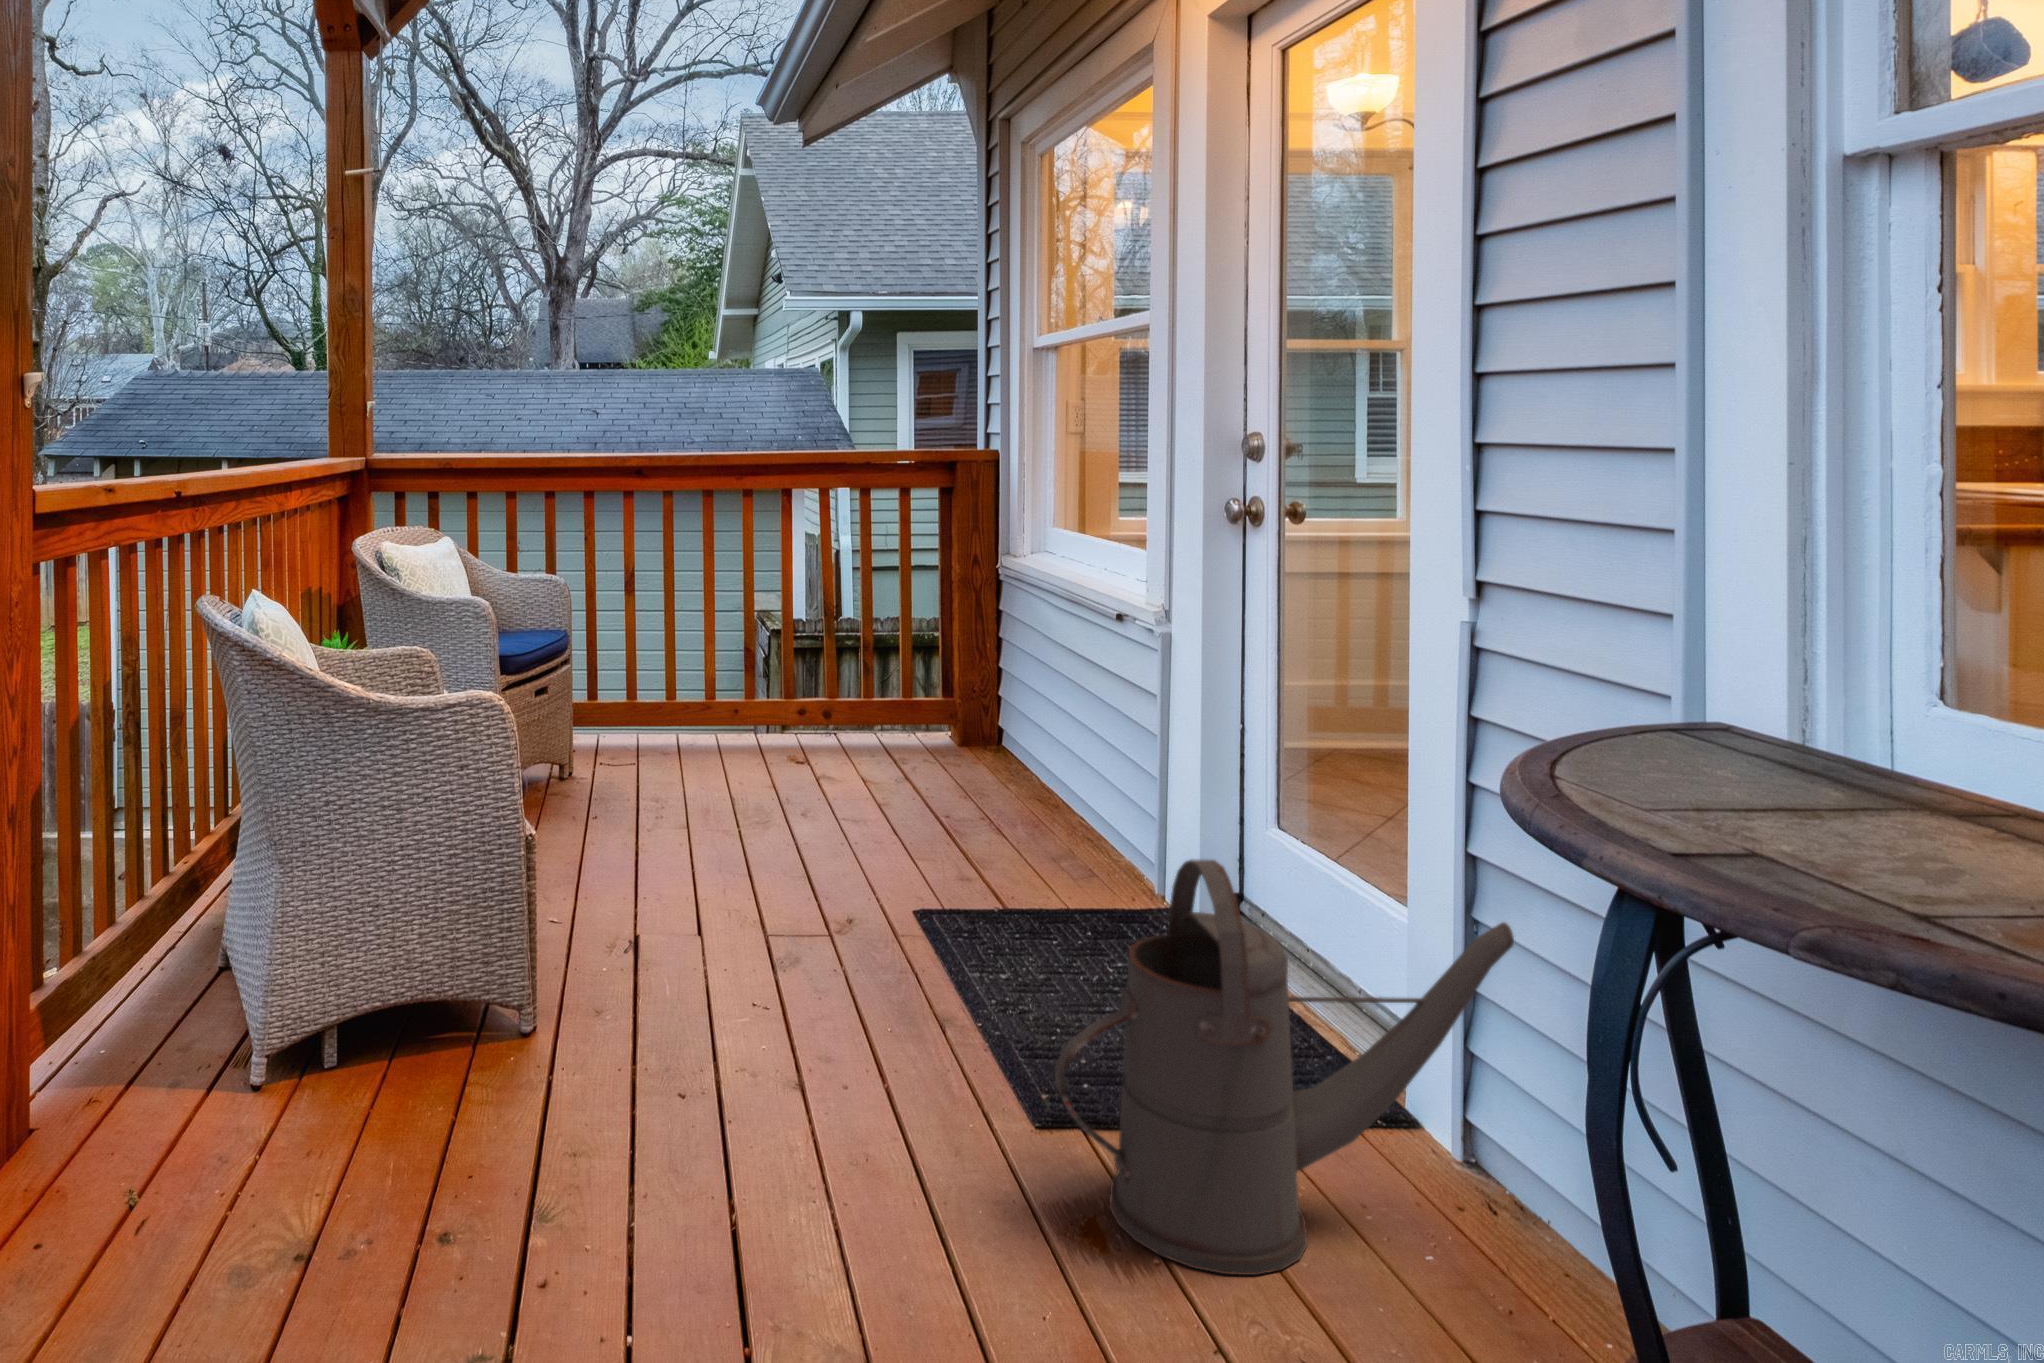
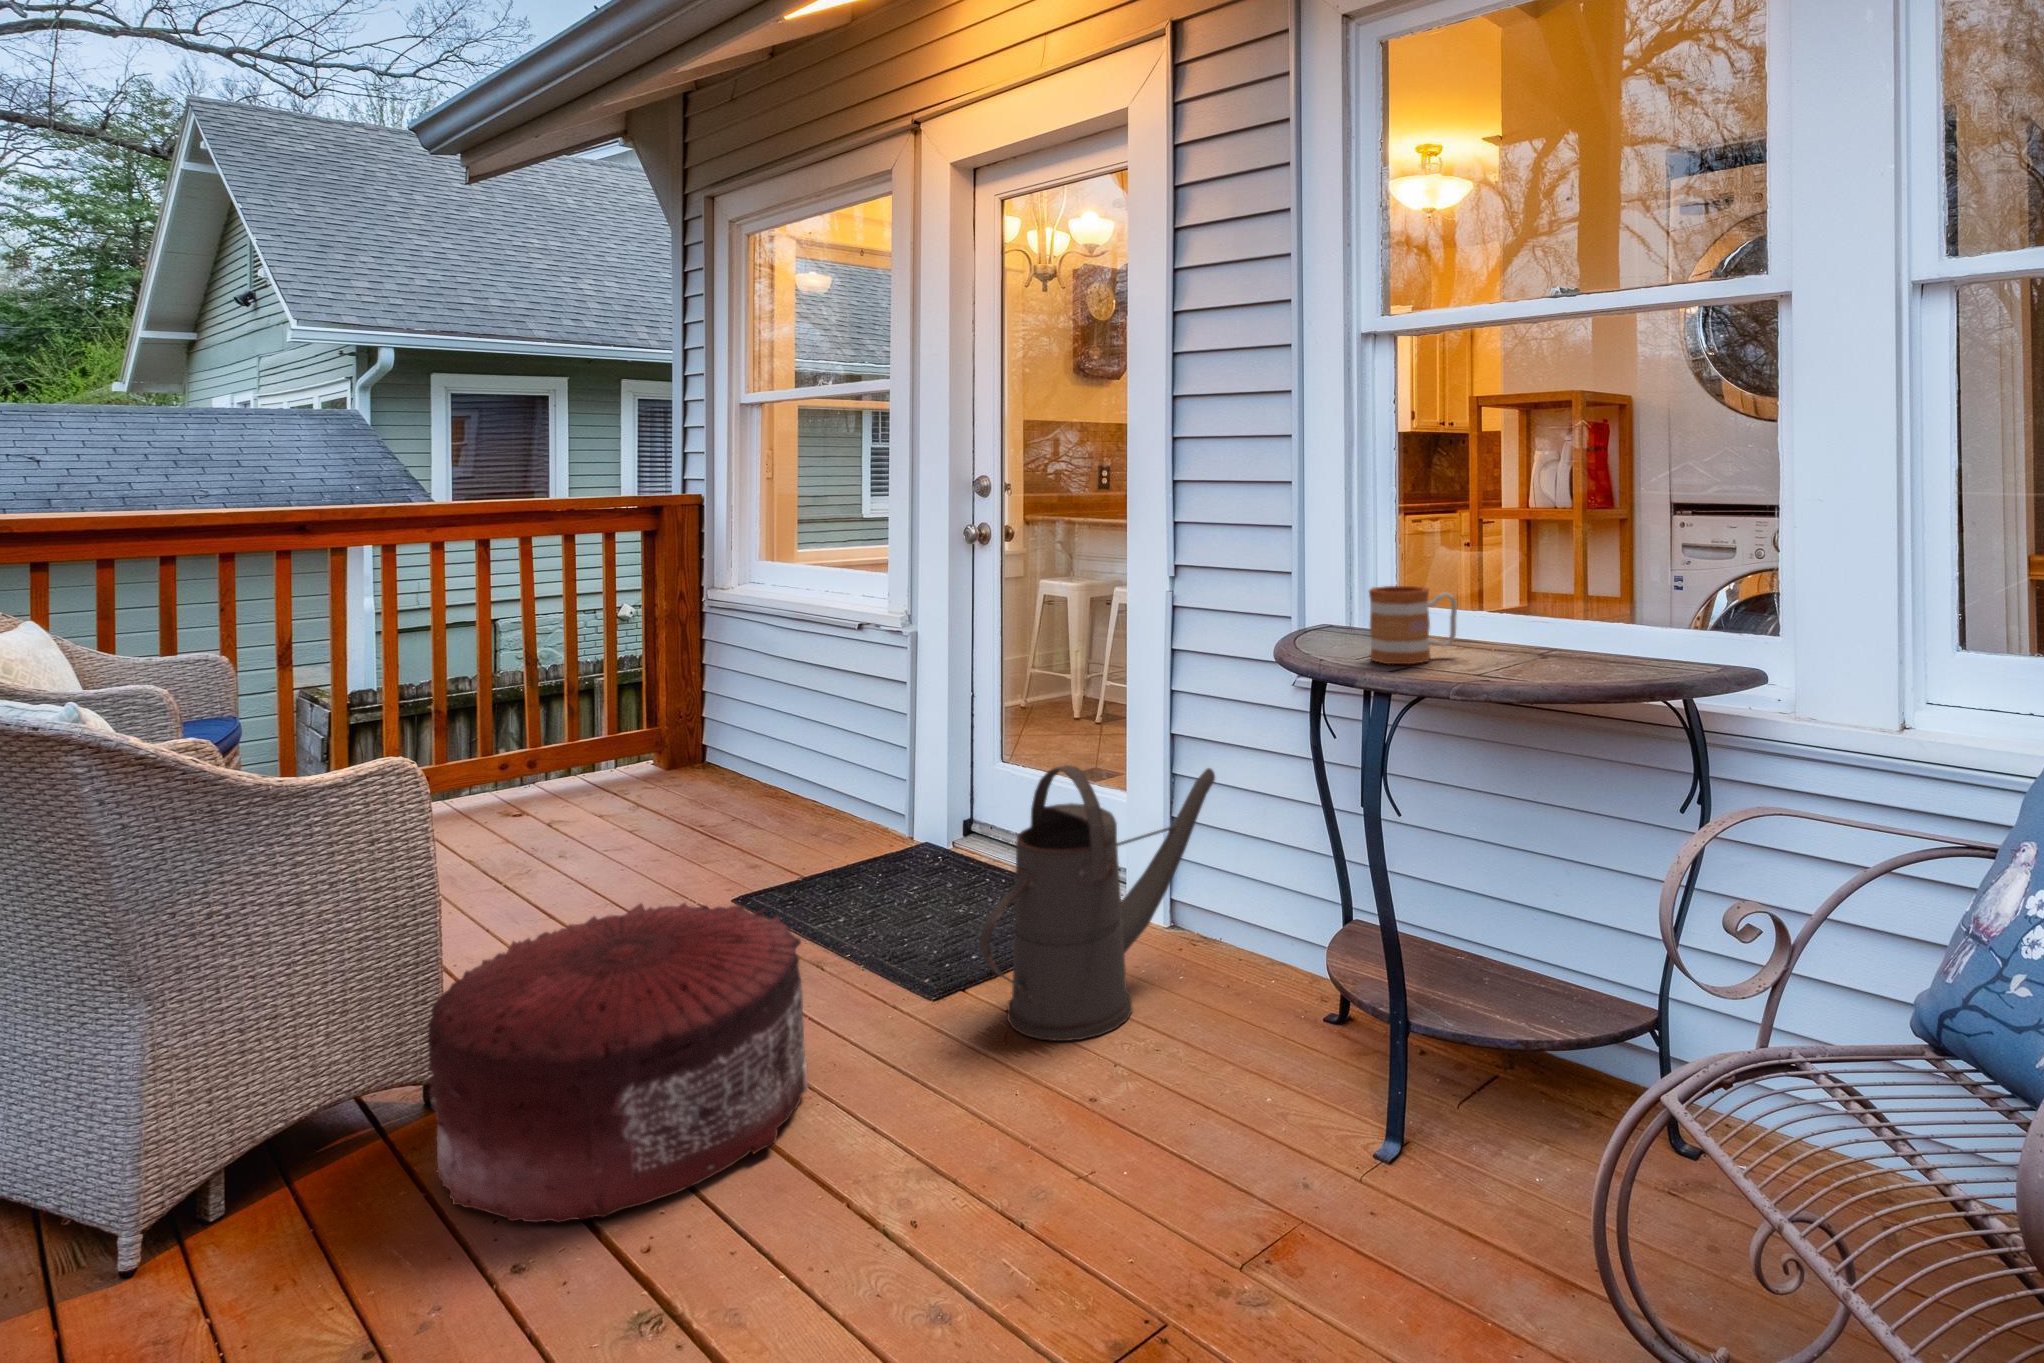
mug: none [1678,668,1921,838] -> present [1369,586,1457,664]
pouf: none [449,893,839,1231] -> present [427,903,808,1223]

